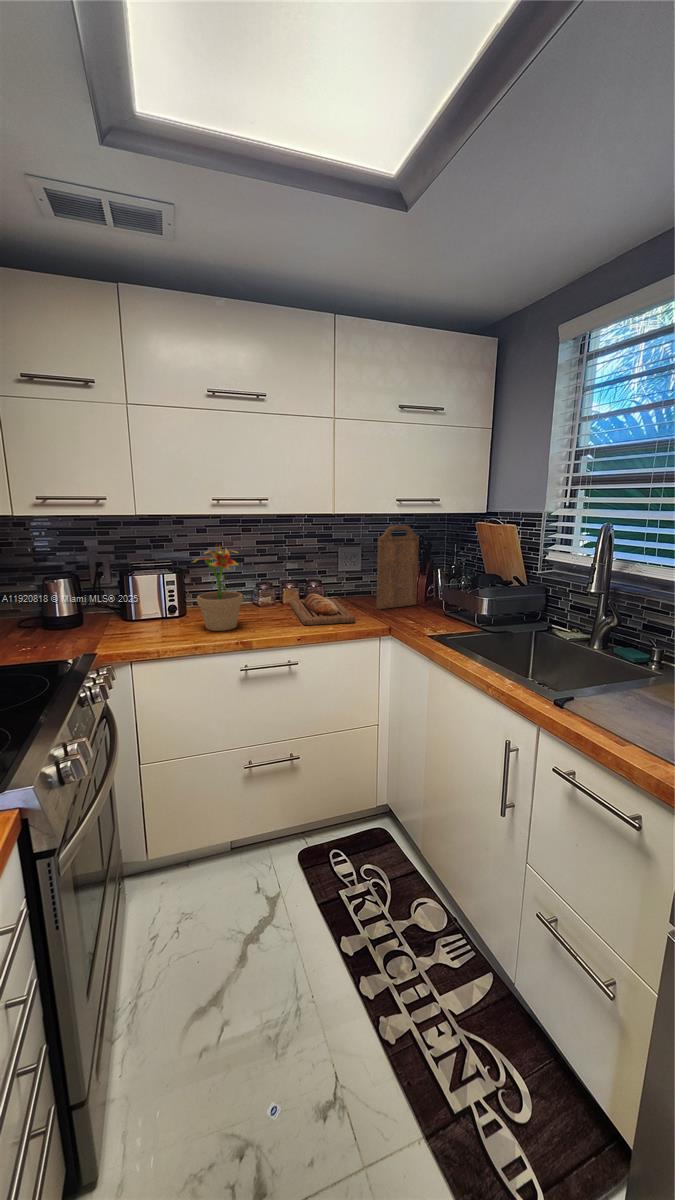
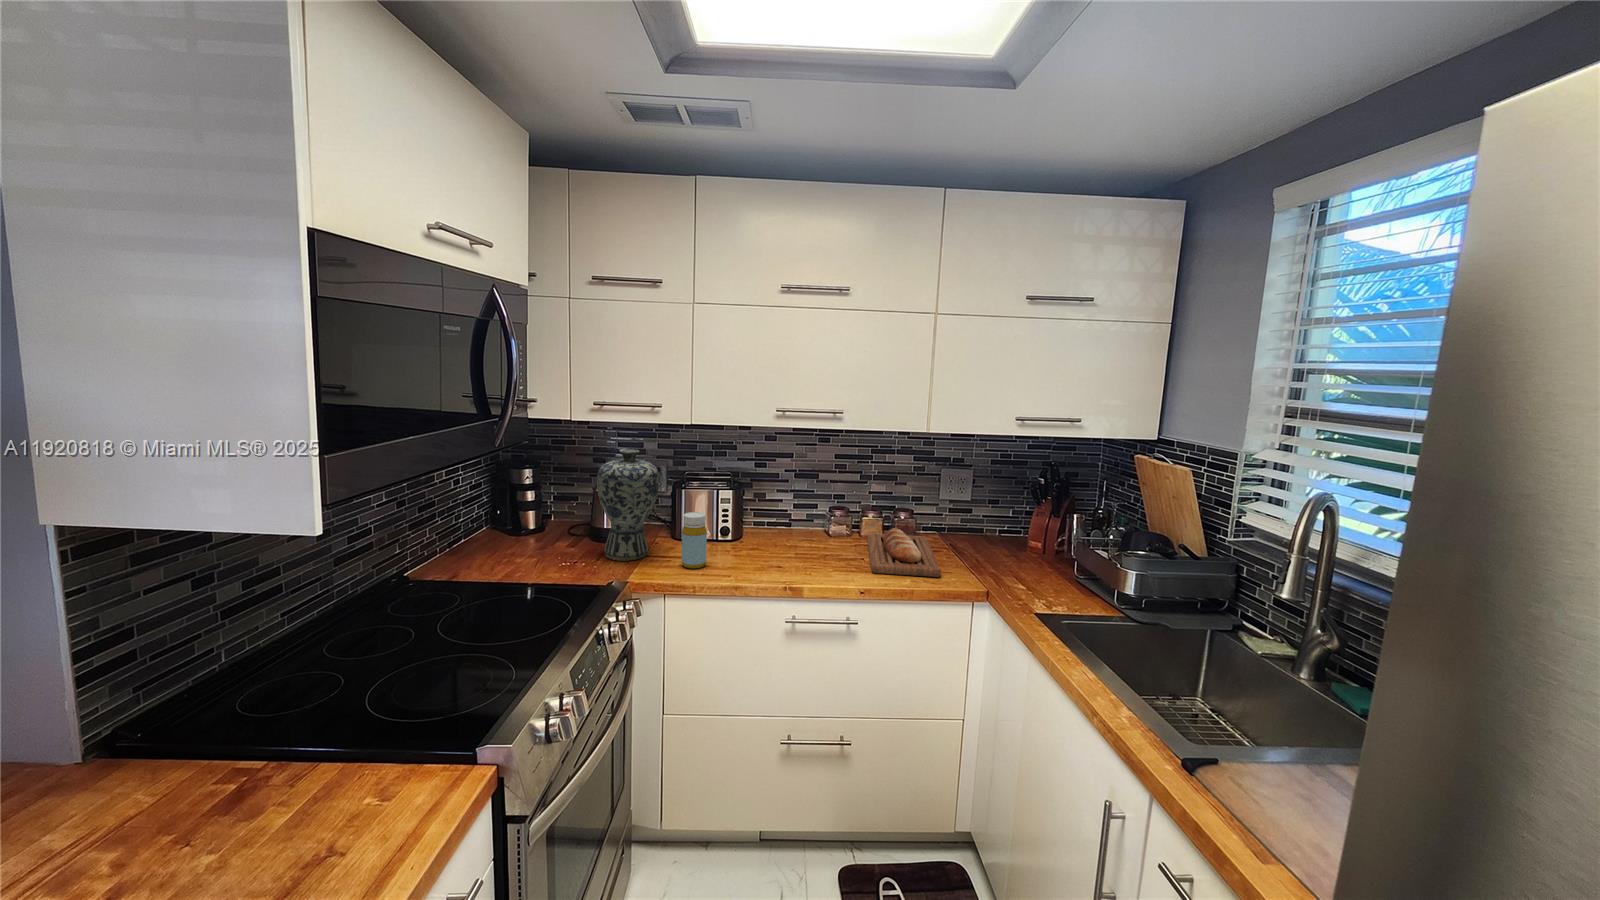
cutting board: present [376,526,419,609] -> none [978,451,1047,560]
vase: none [48,539,111,641] -> present [597,449,659,561]
potted plant: present [191,544,243,631] -> none [745,463,801,568]
bottle: none [139,590,164,639] -> present [682,512,707,568]

